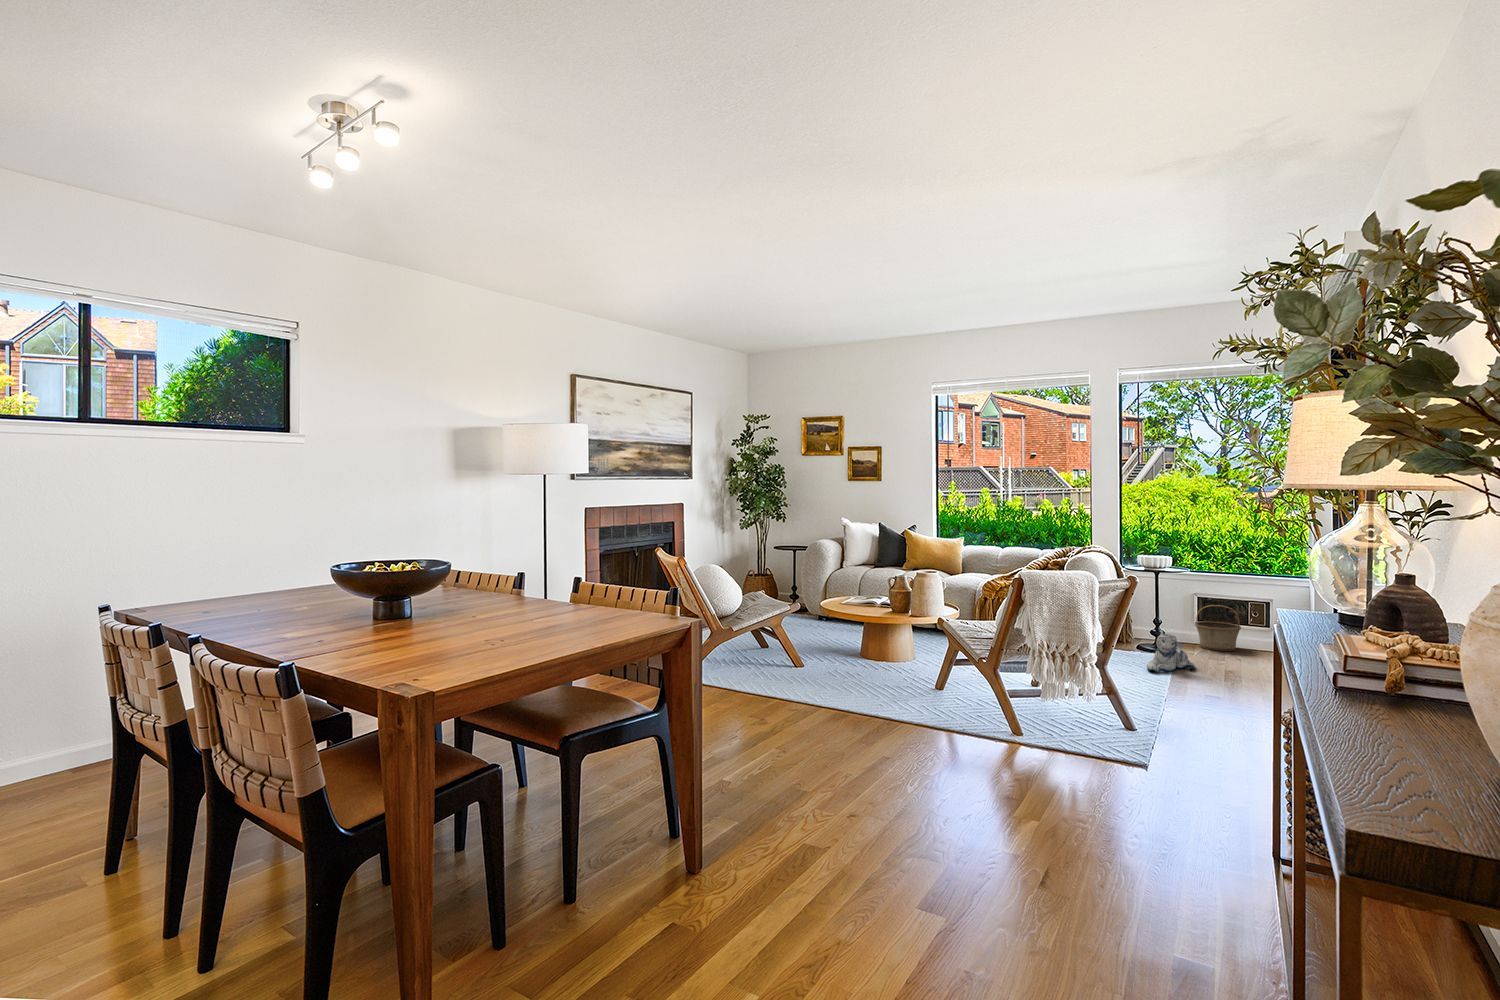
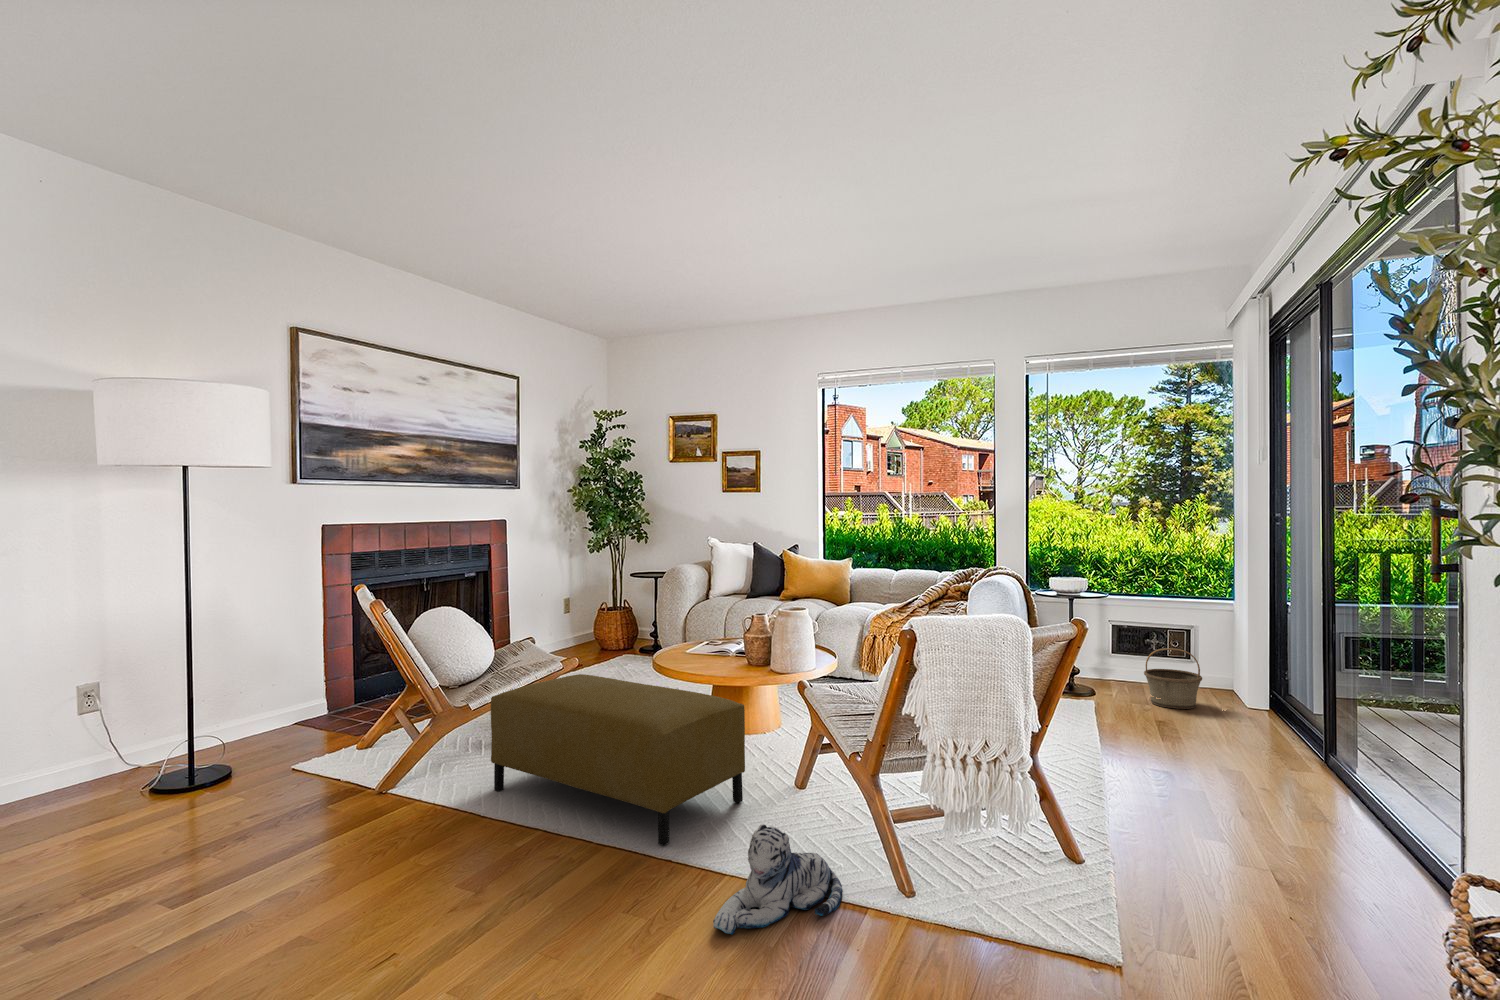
ottoman: none [733,613,904,711] -> present [491,674,745,845]
plush toy: present [1147,633,1195,672] -> present [713,824,843,934]

